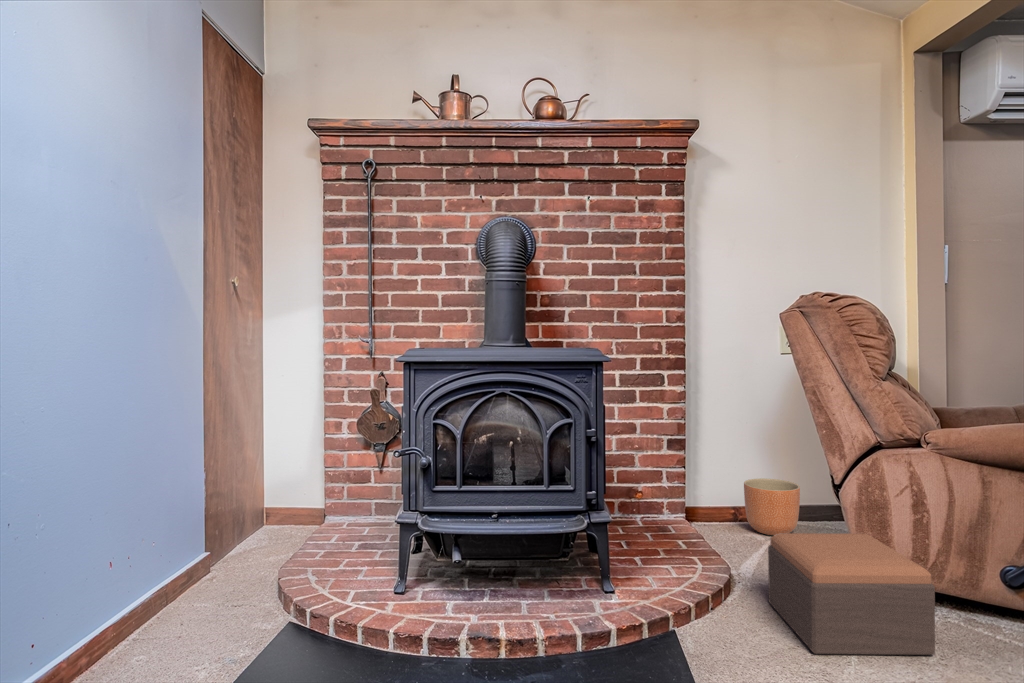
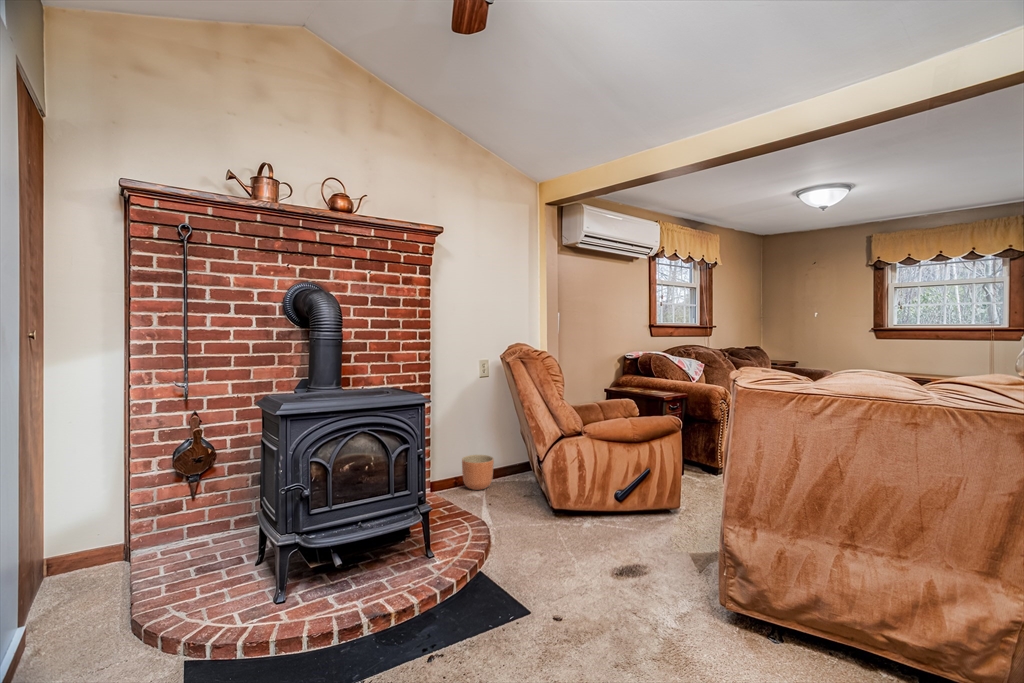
footstool: present [768,533,935,655] -> none [504,481,585,550]

